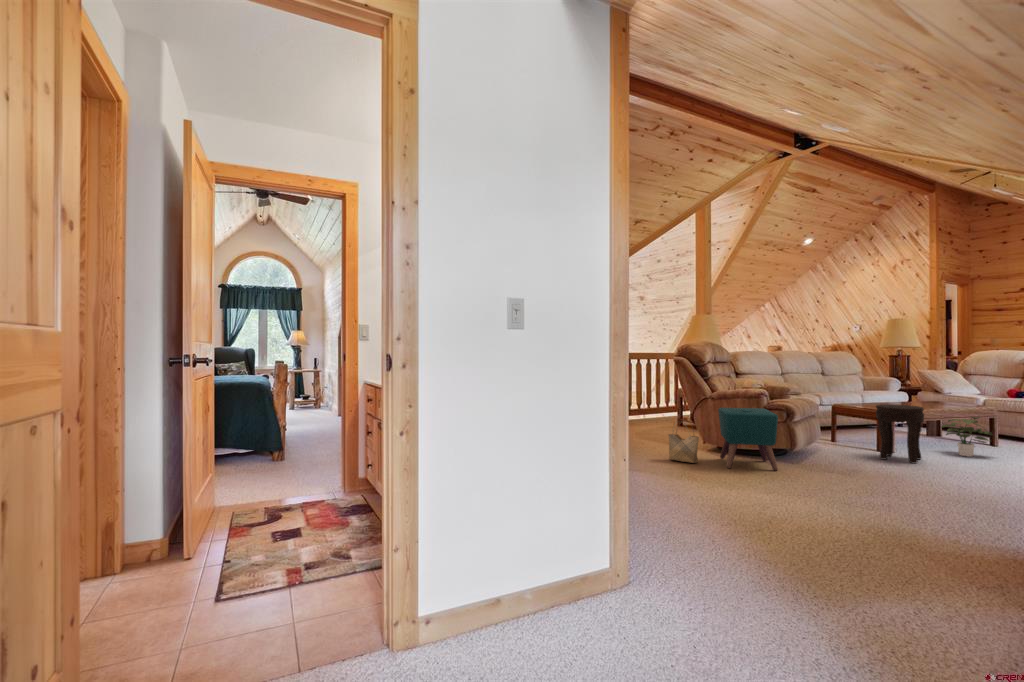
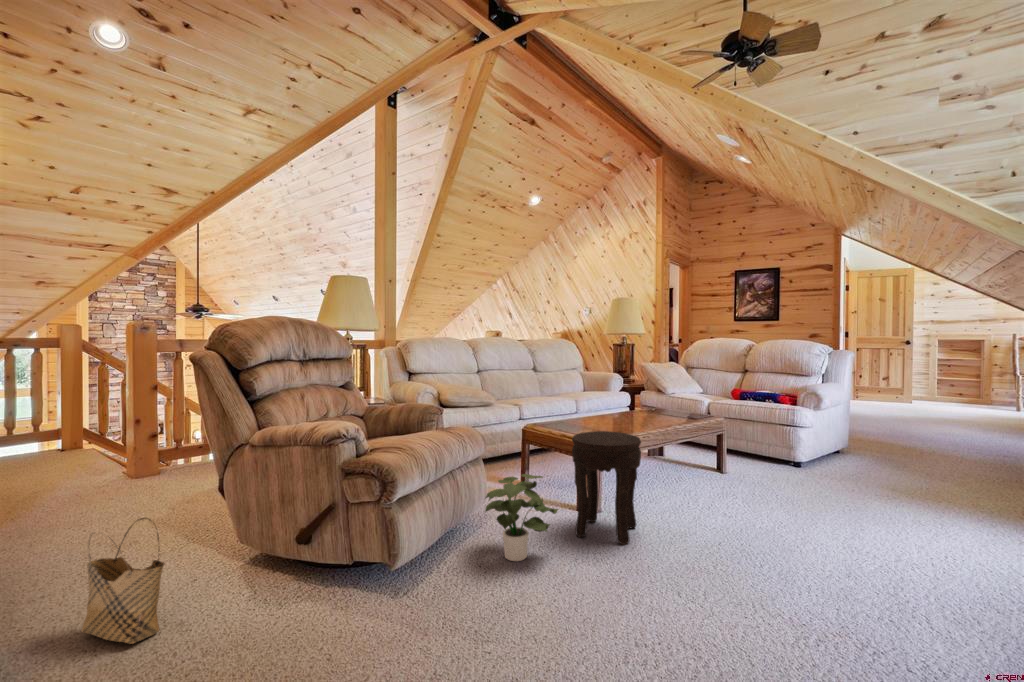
ottoman: present [718,408,778,471] -> none [200,469,356,658]
potted plant: present [942,417,992,457] -> present [485,474,558,561]

